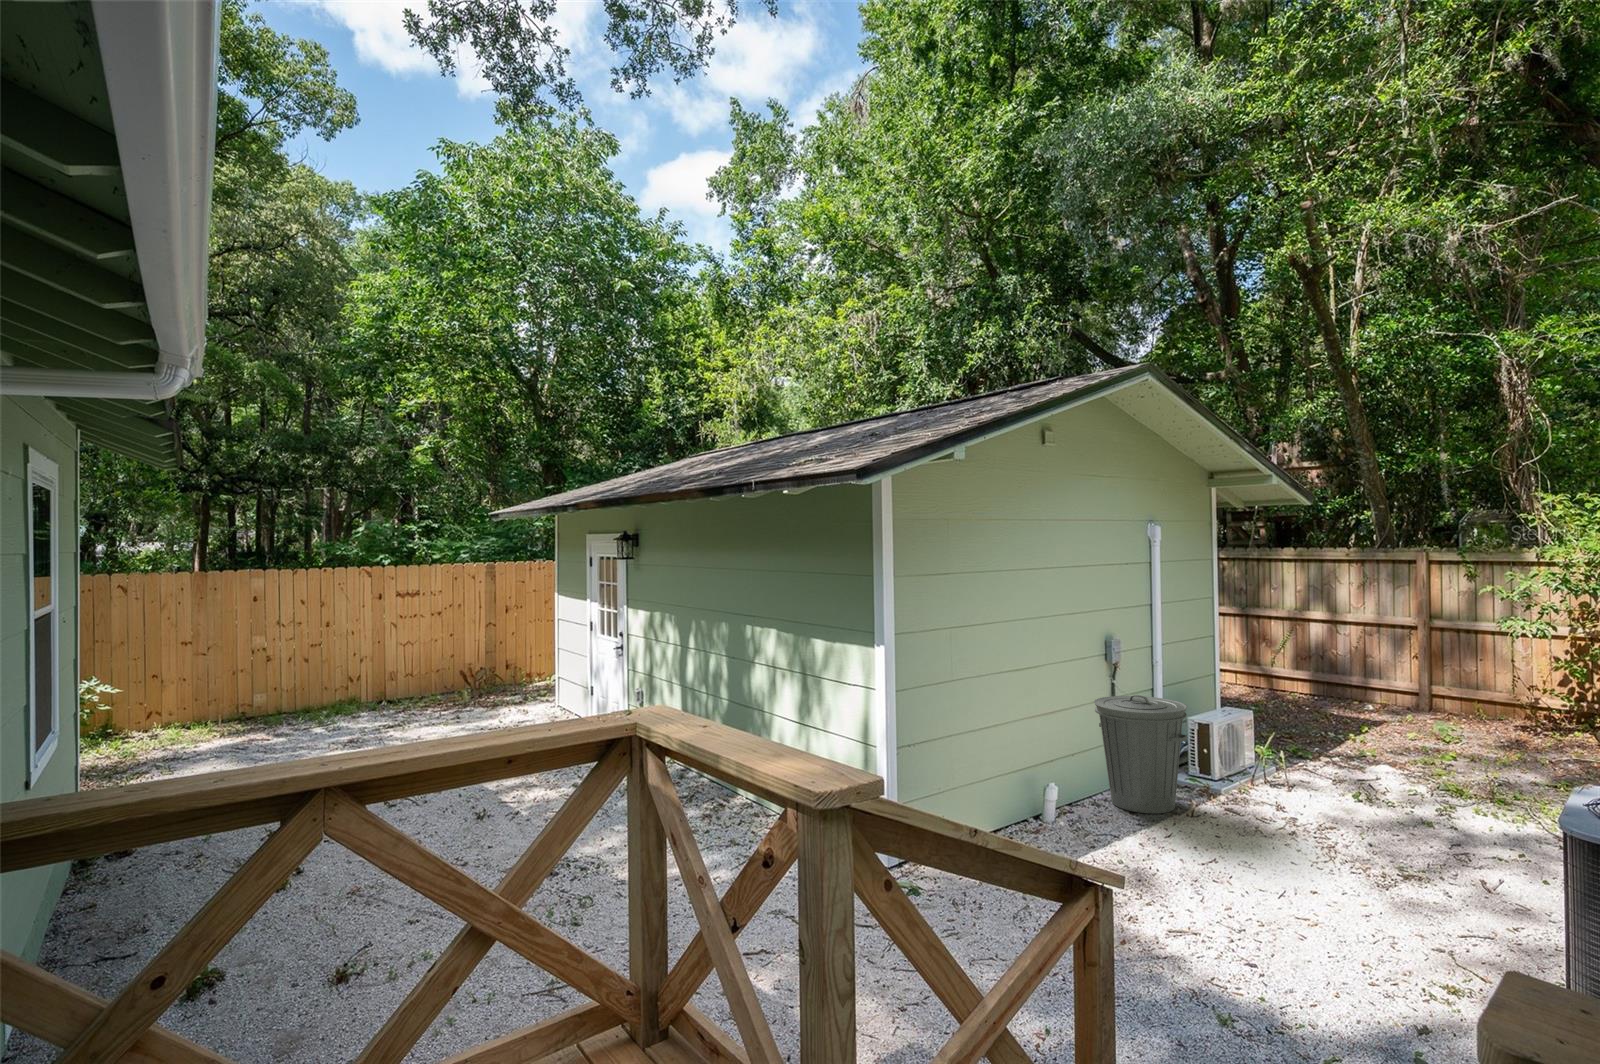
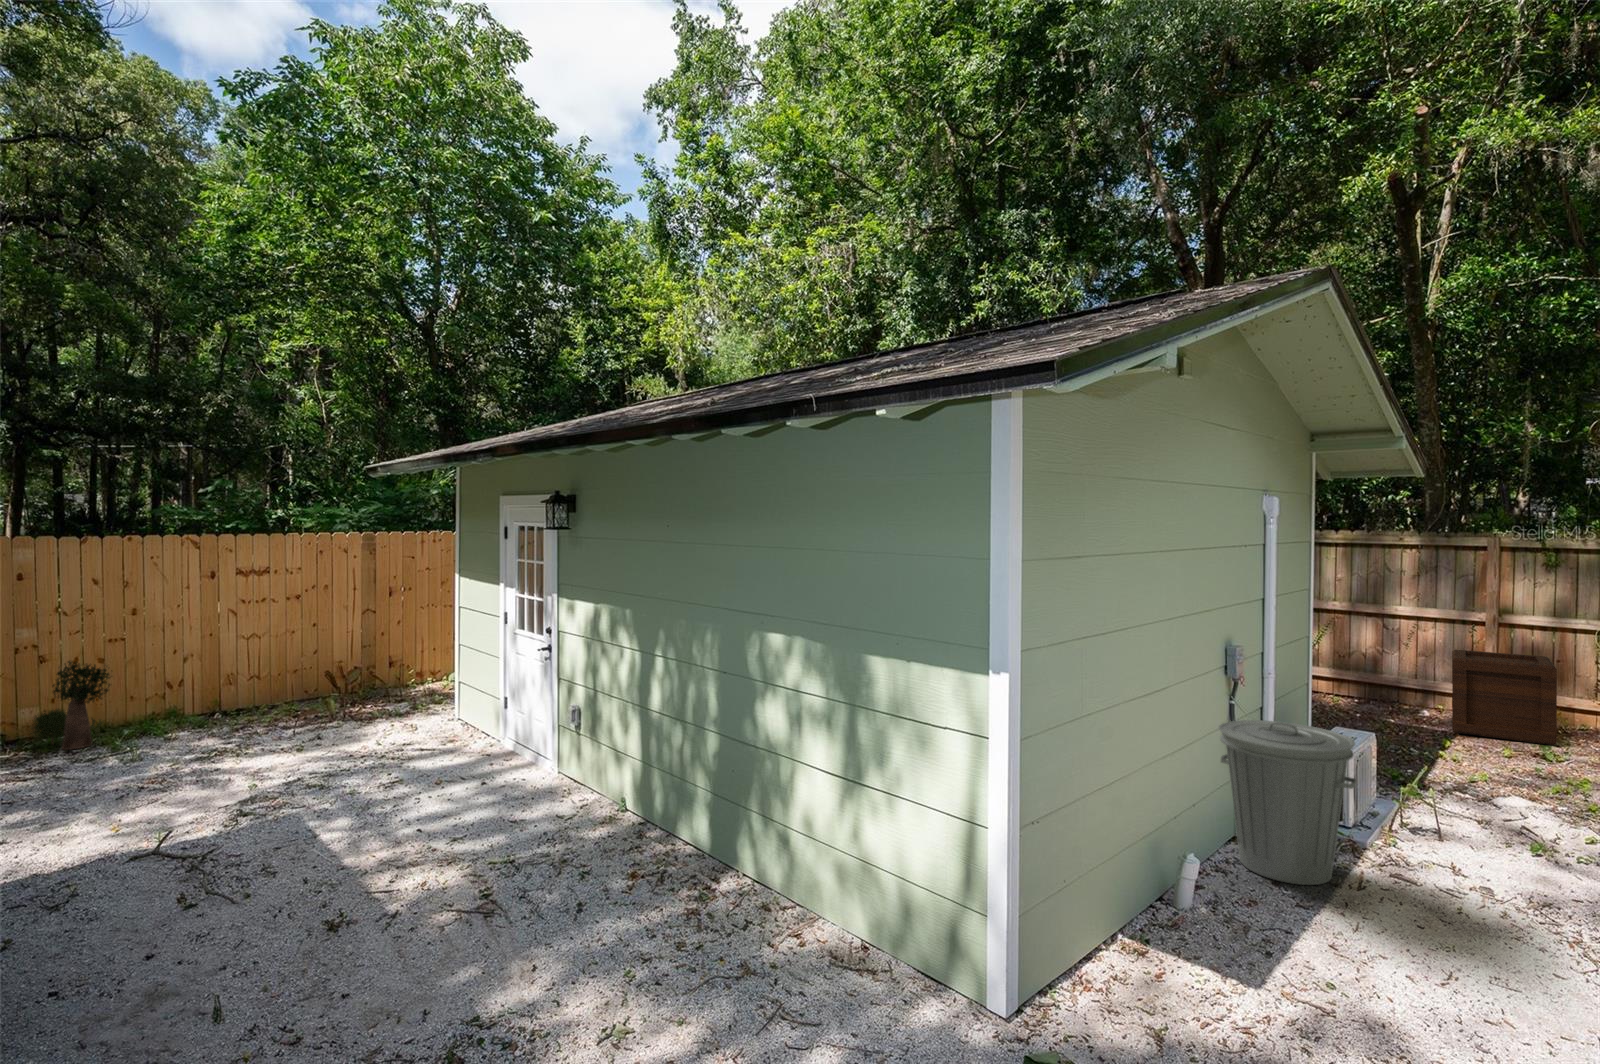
wooden crate: none [1374,650,1471,730] -> present [1452,650,1557,745]
potted plant: none [265,657,319,721] -> present [30,661,110,750]

